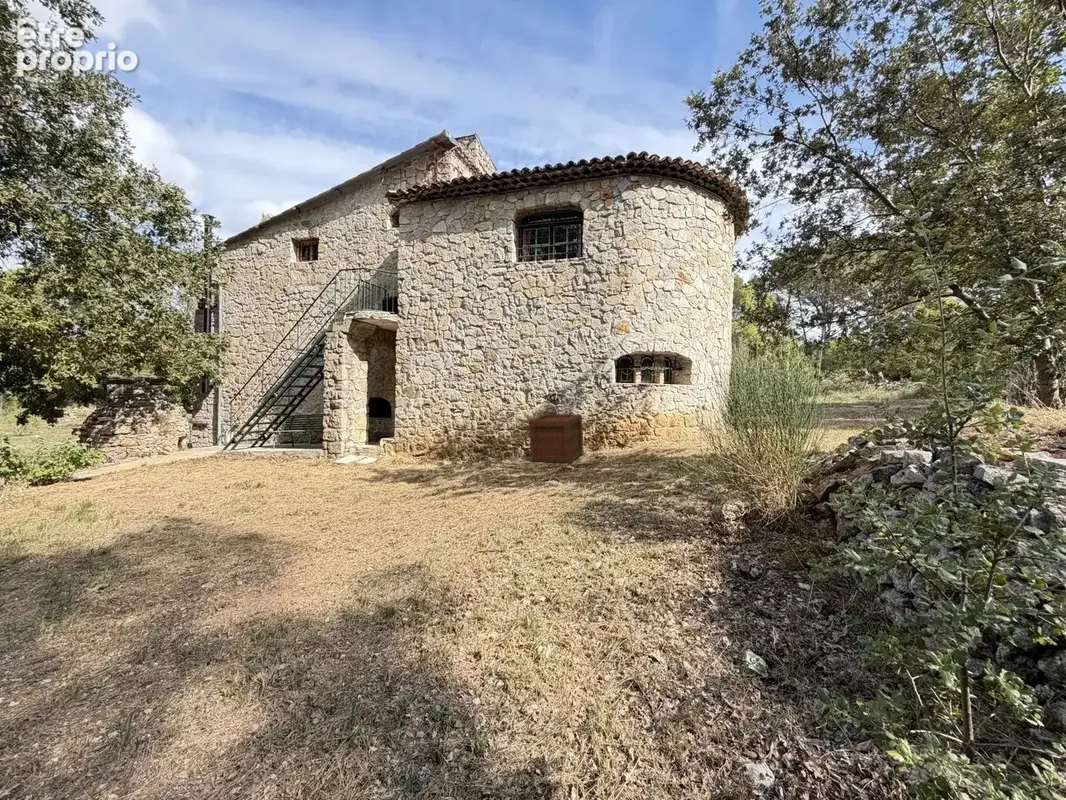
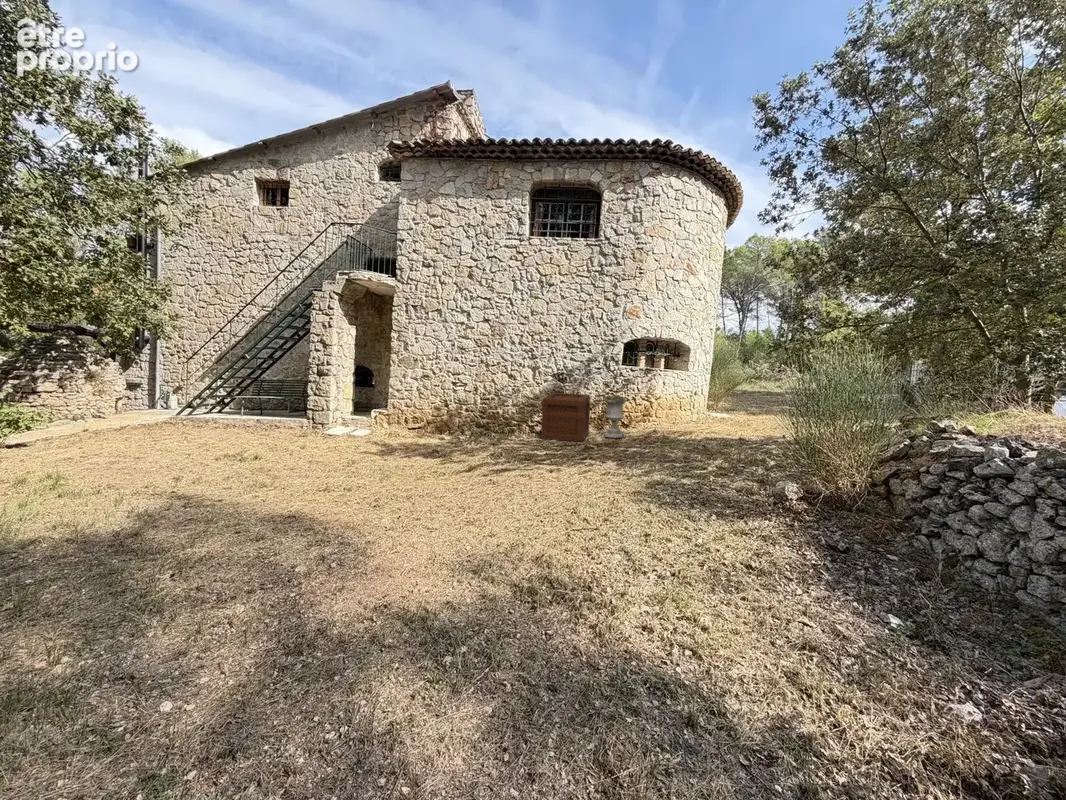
planter: none [594,412,617,458] -> present [604,395,626,438]

